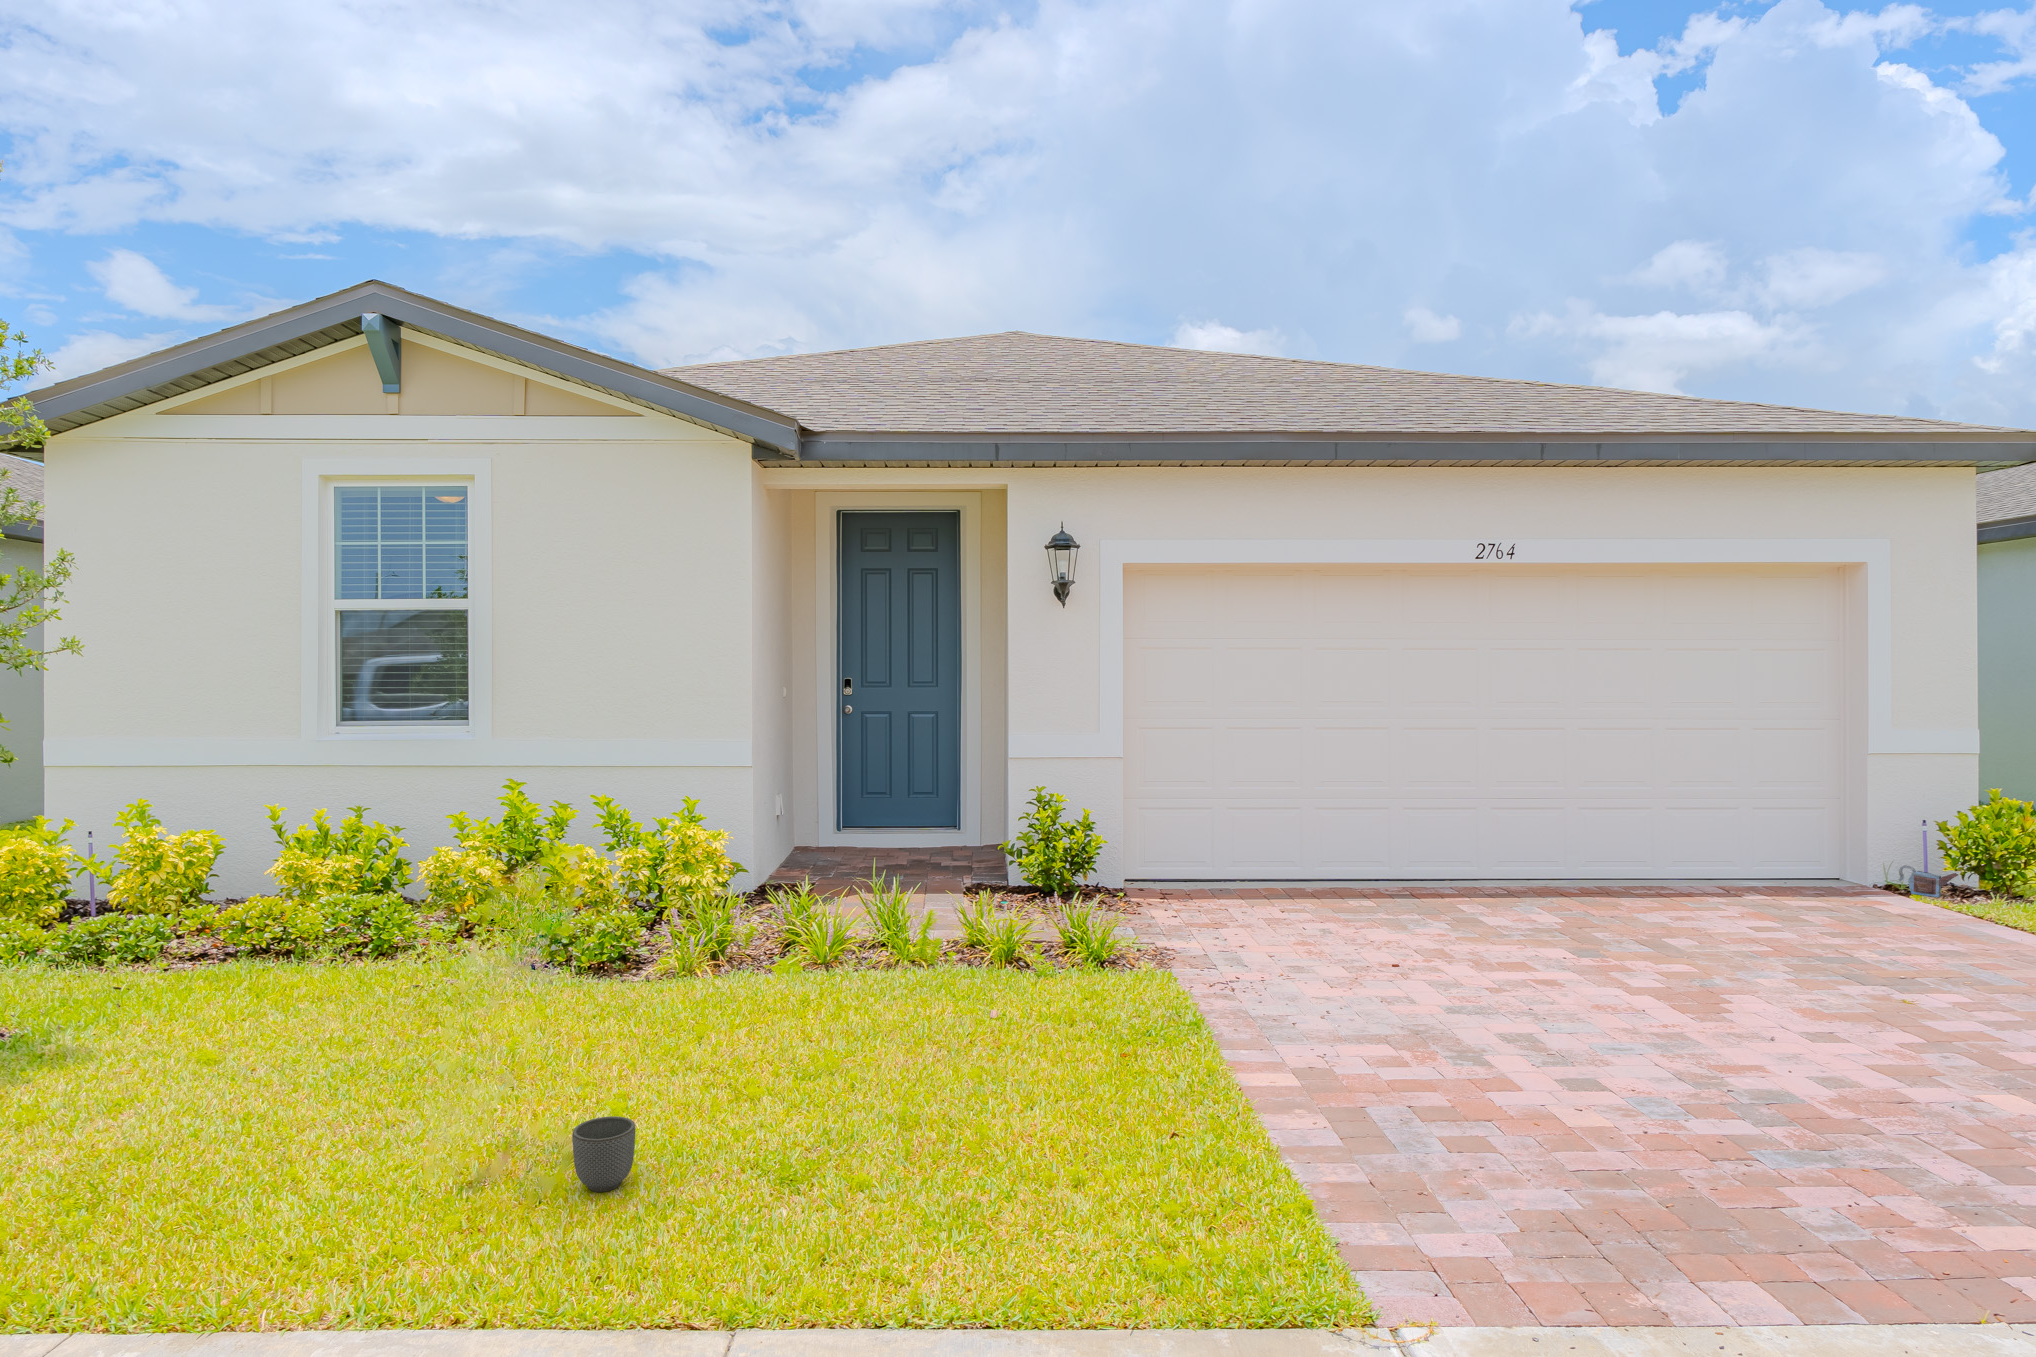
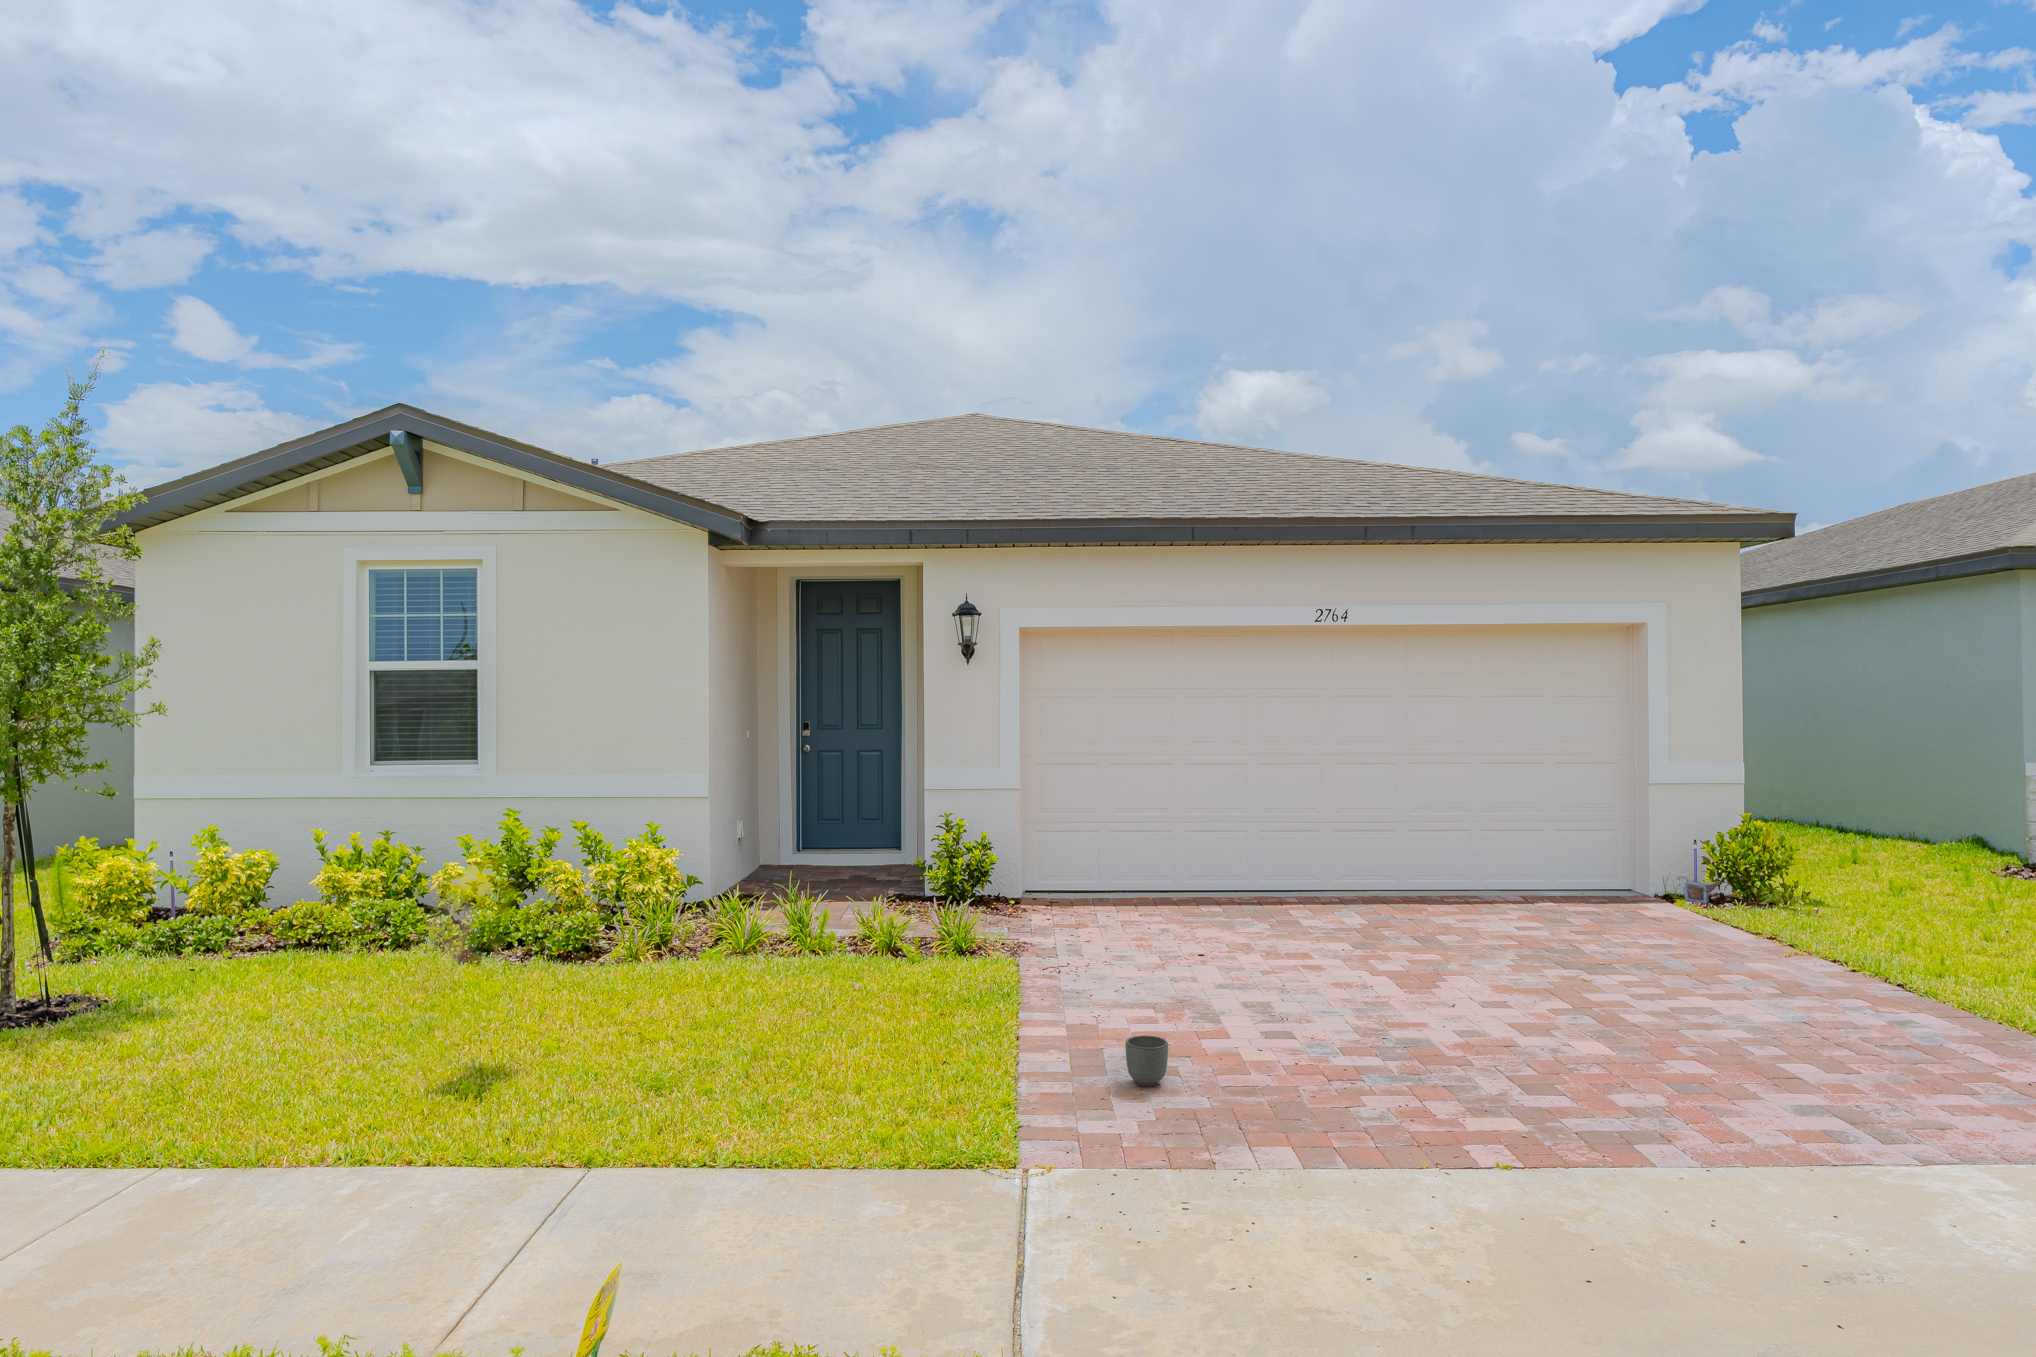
planter: present [572,1116,636,1192] -> present [1125,1035,1168,1087]

